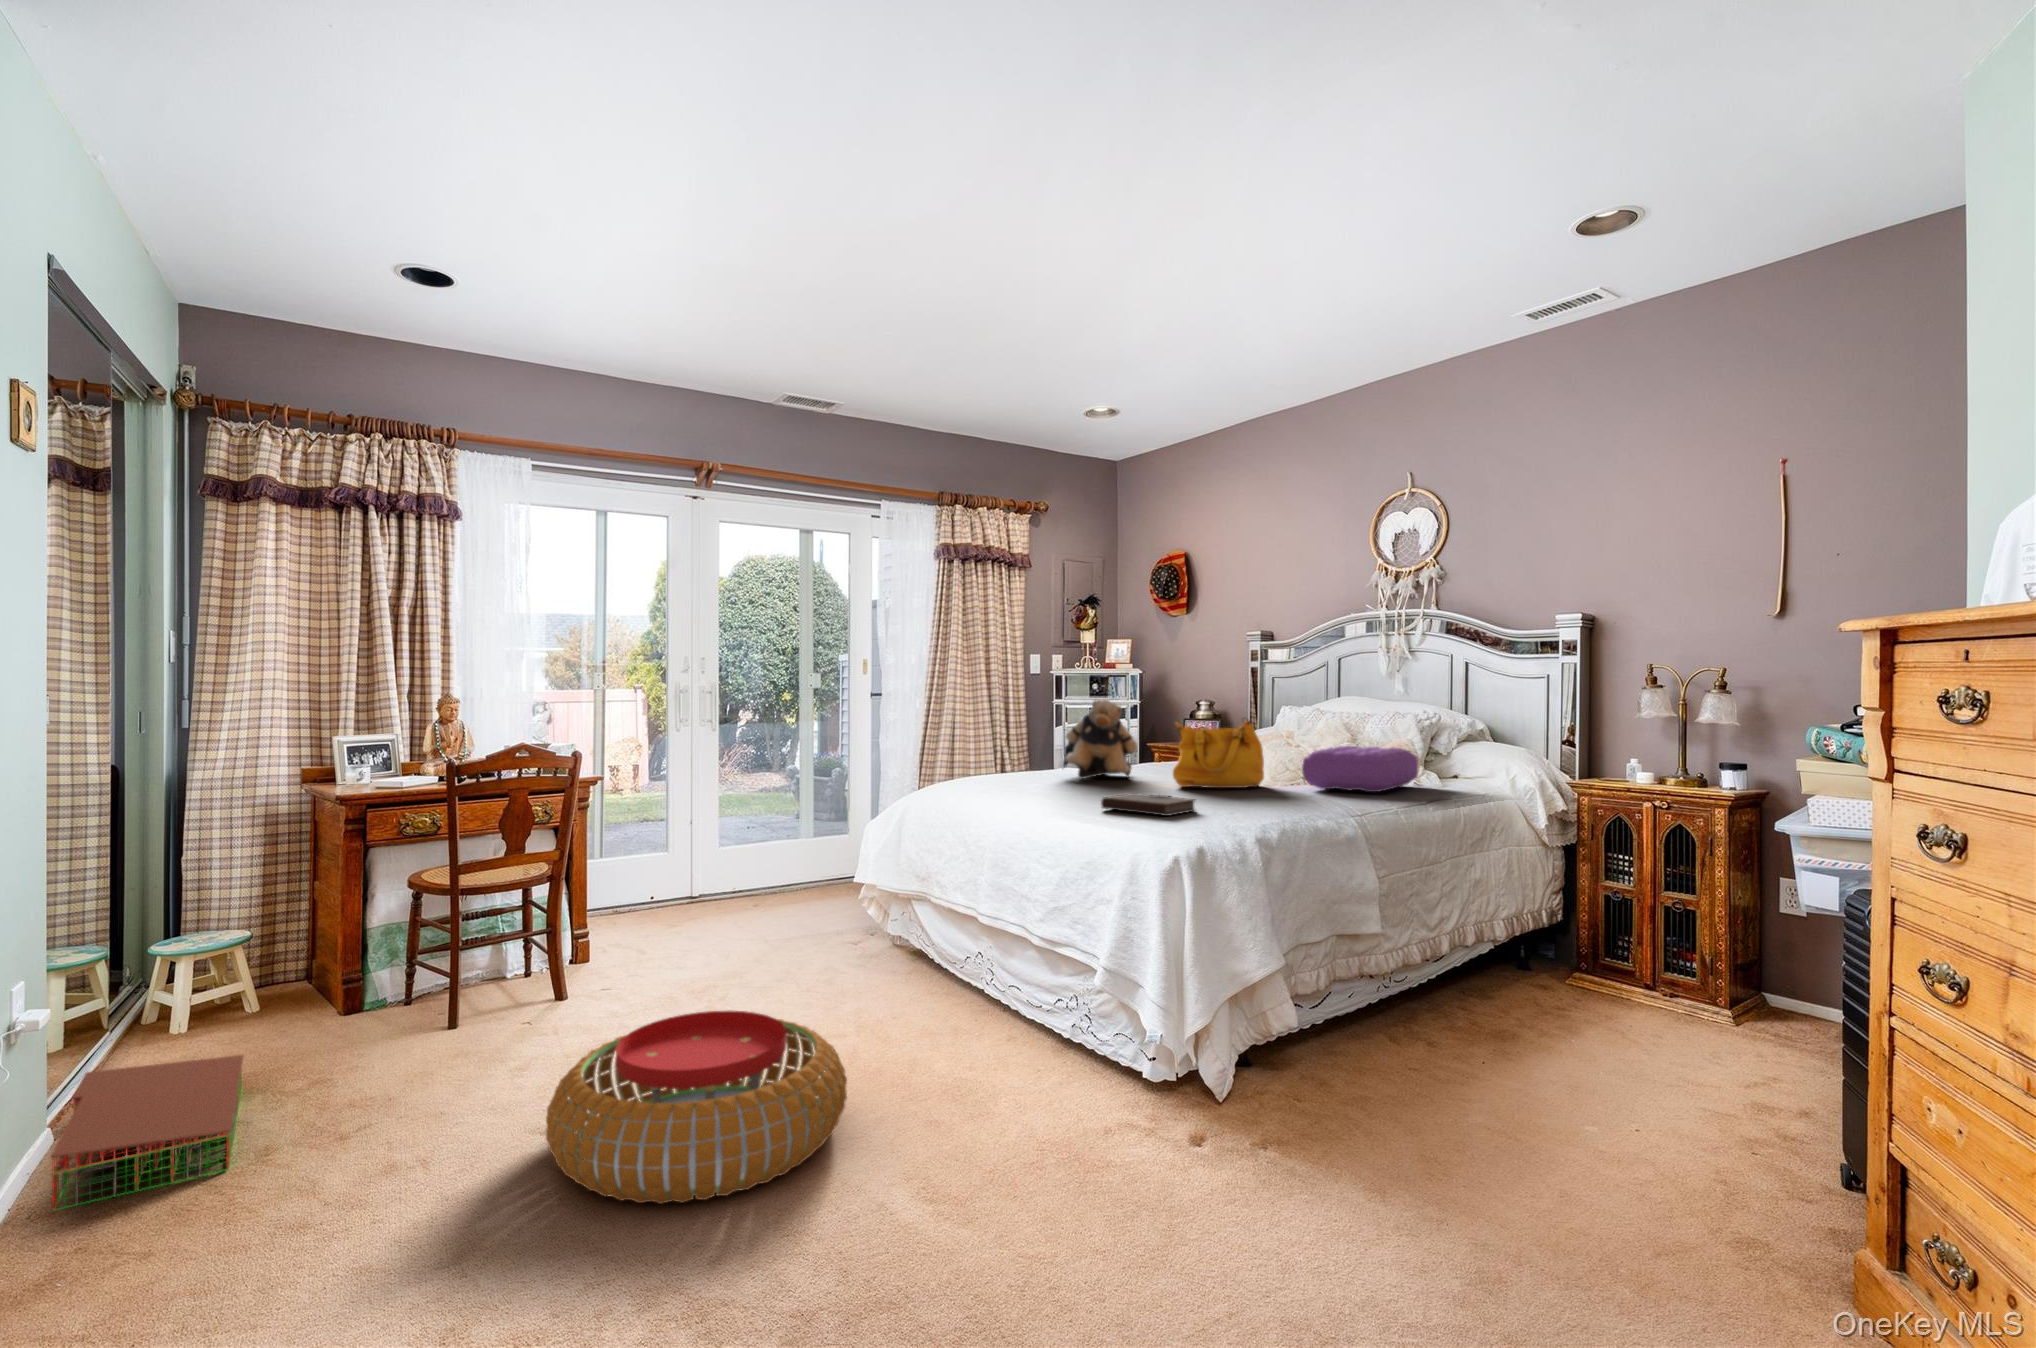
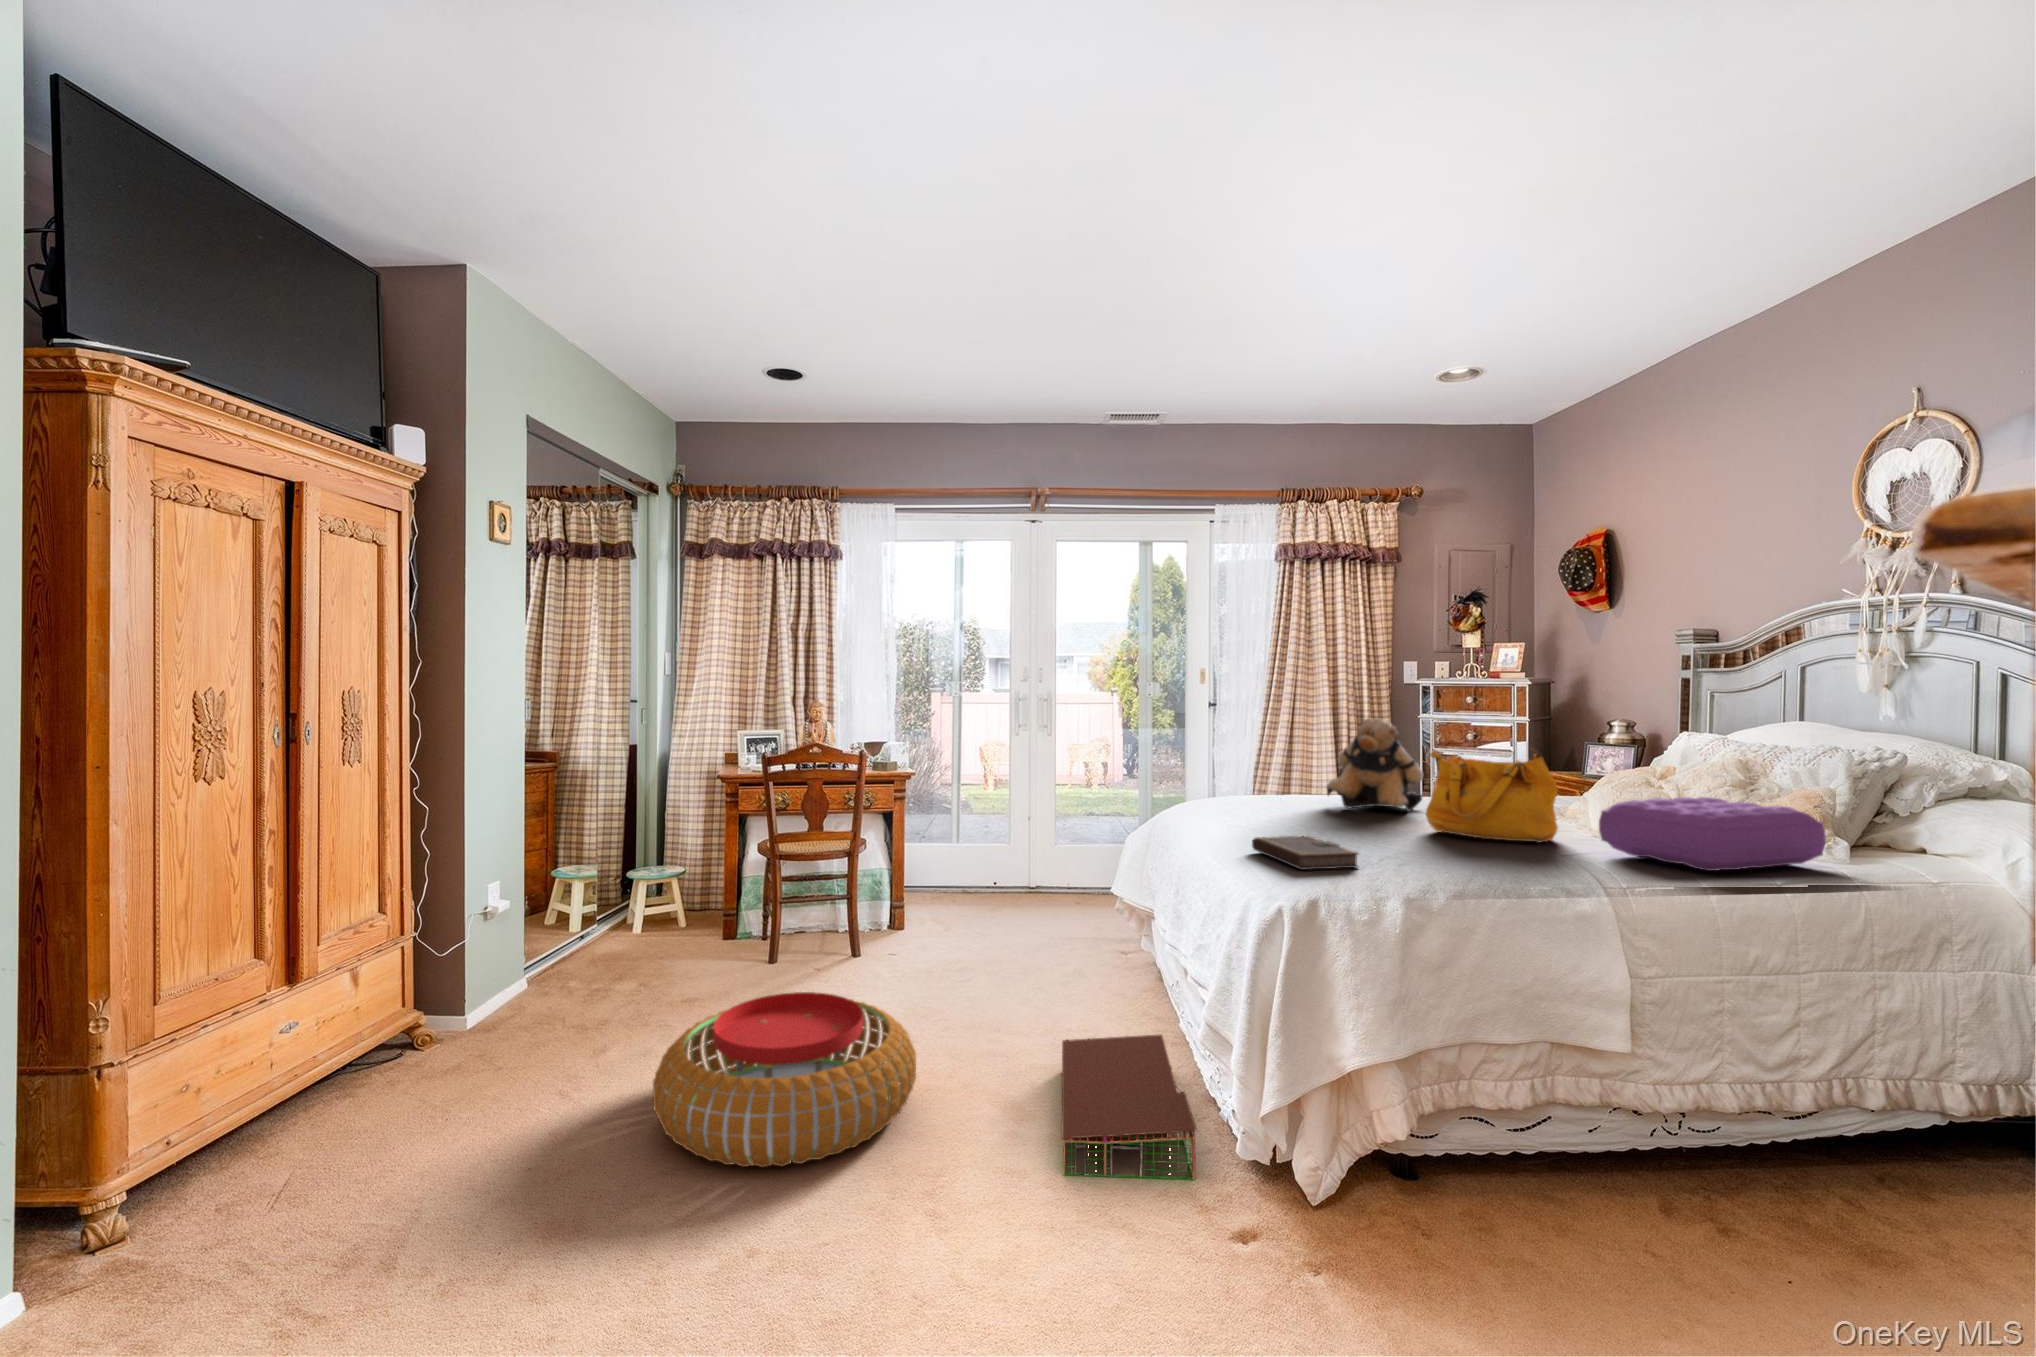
storage bin: present [51,1055,243,1210] -> present [1062,1035,1196,1179]

